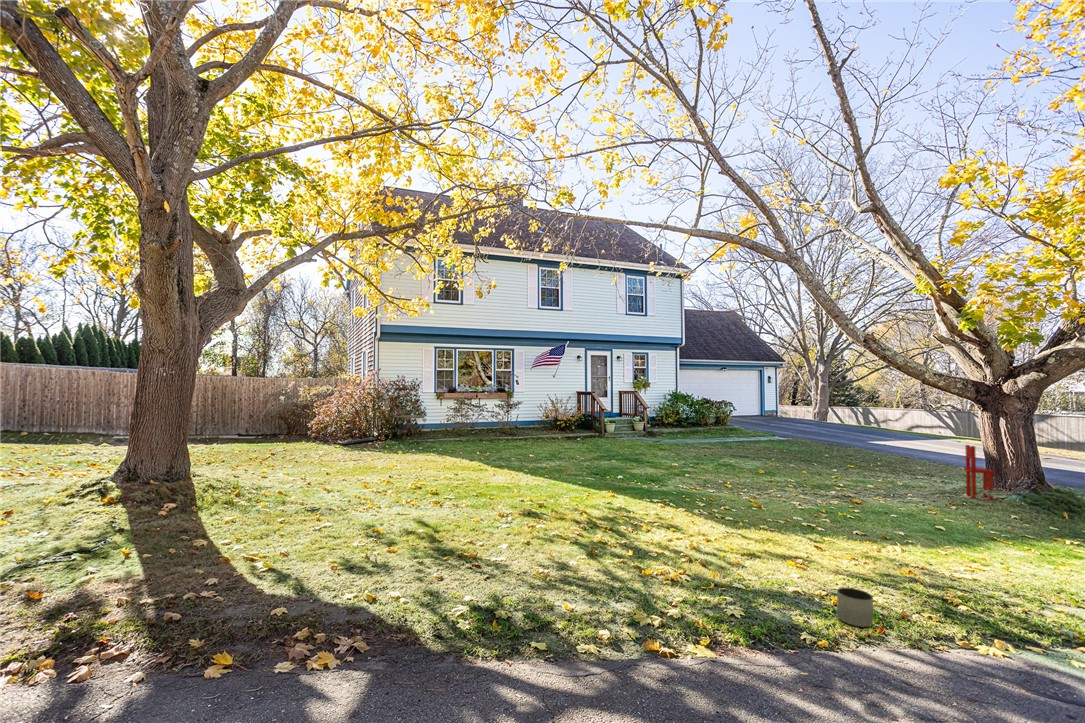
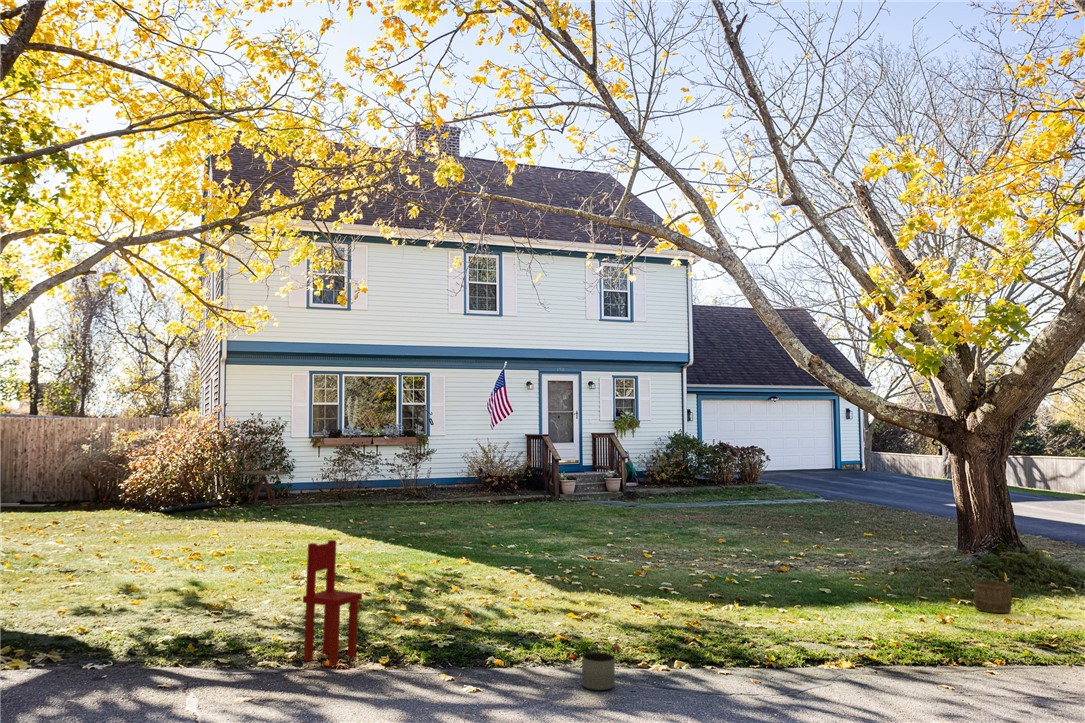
chair: present [964,445,995,500] -> present [303,540,362,665]
wooden bucket: none [1024,505,1061,532] -> present [973,580,1012,613]

